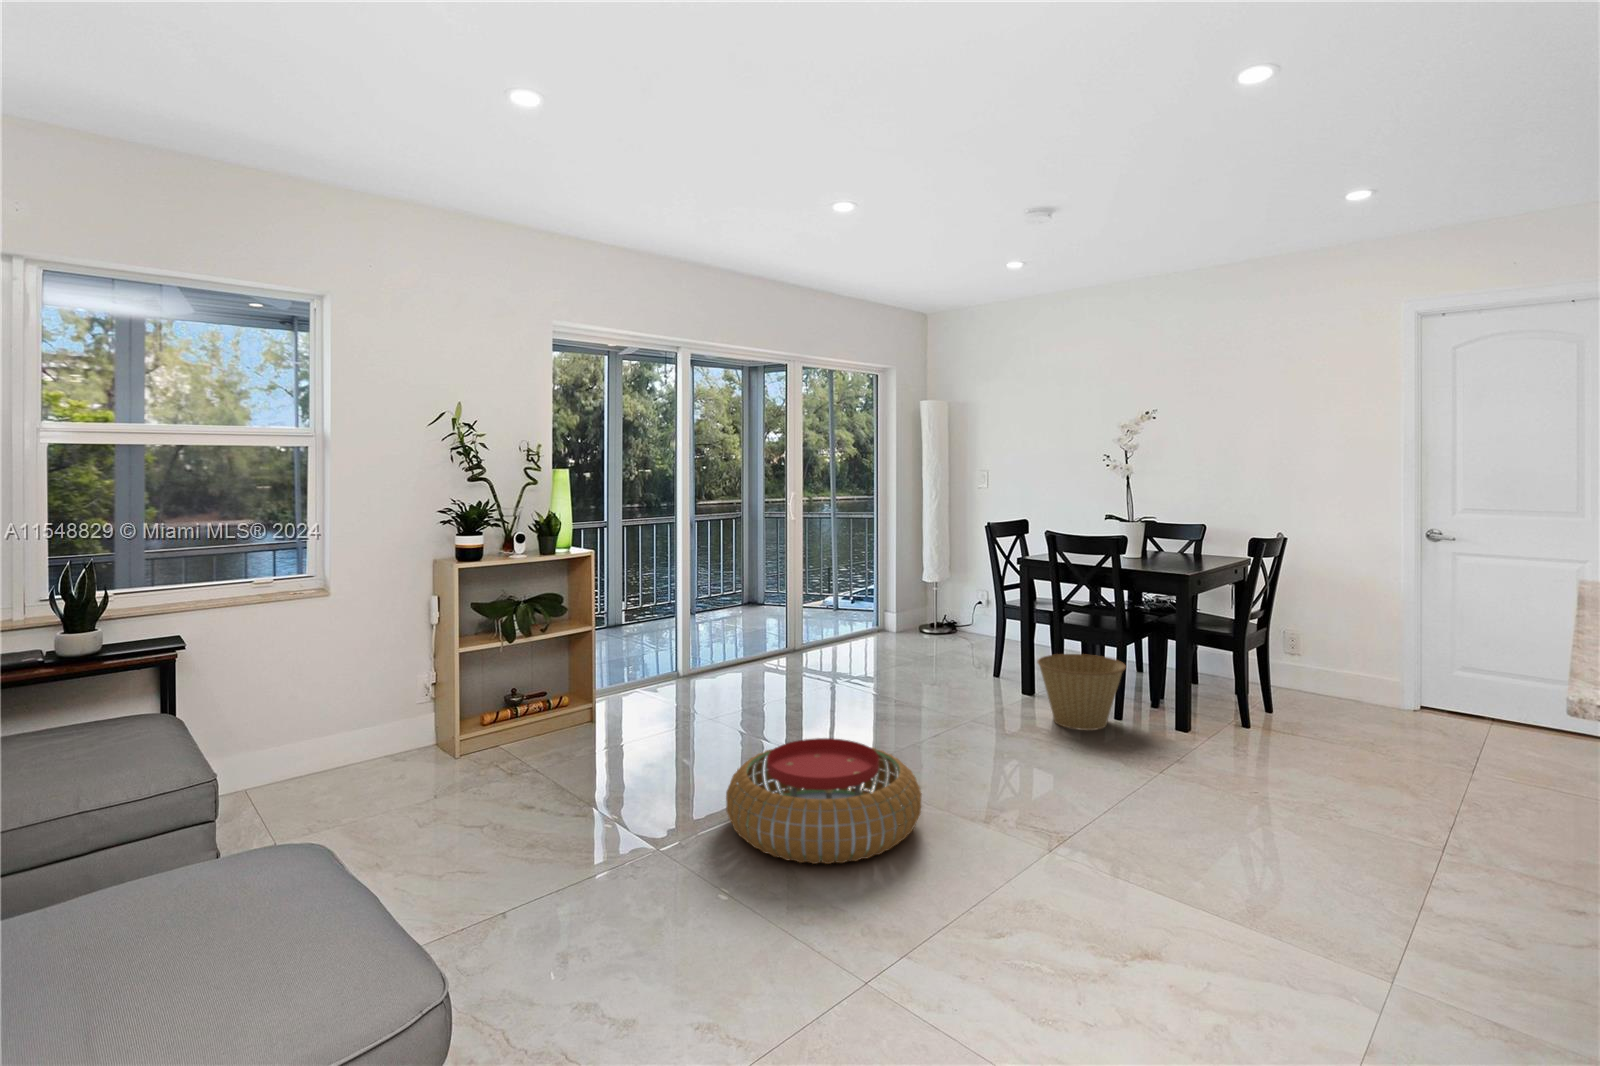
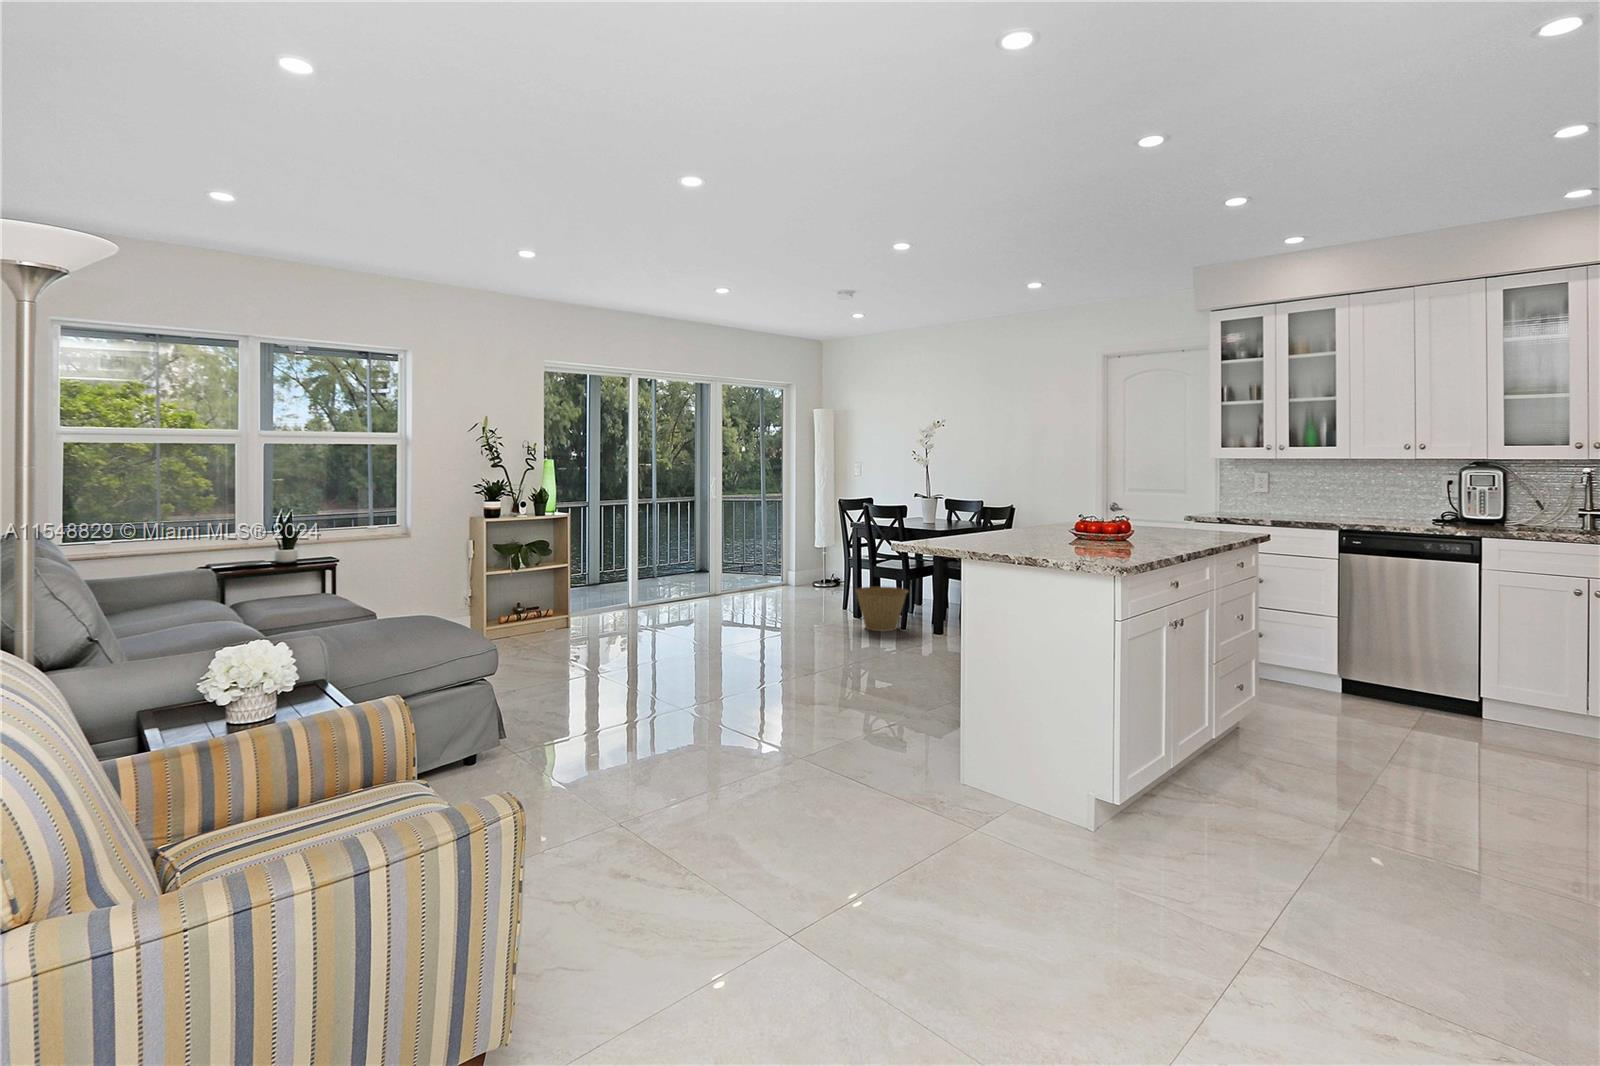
pouf: present [726,738,922,864] -> none [644,619,753,674]

